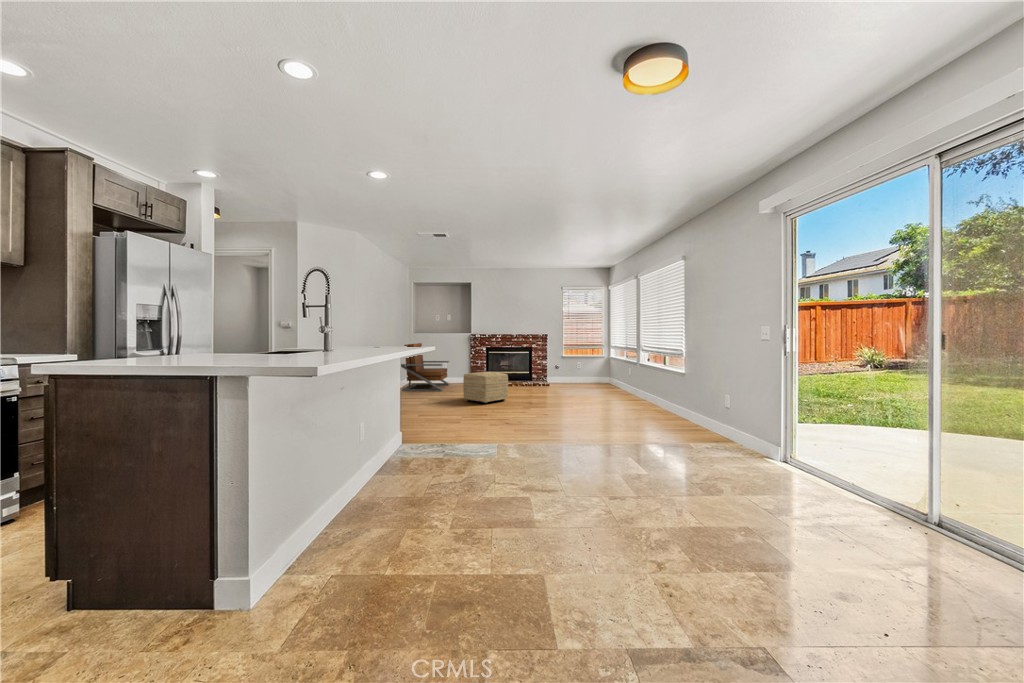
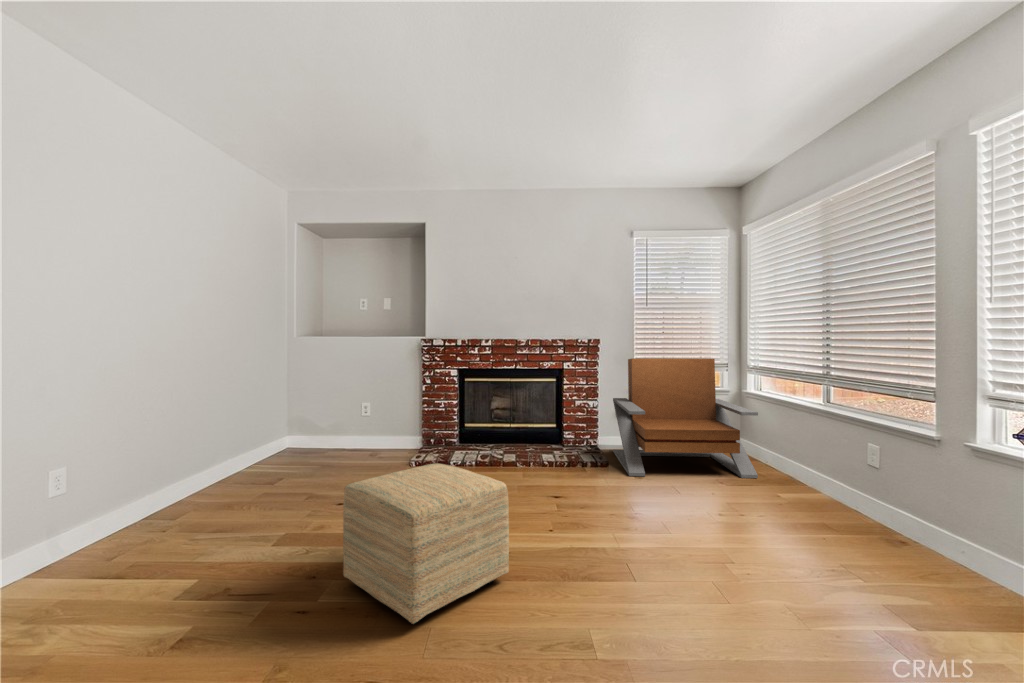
lounge chair: present [401,343,449,391] -> present [613,358,758,478]

